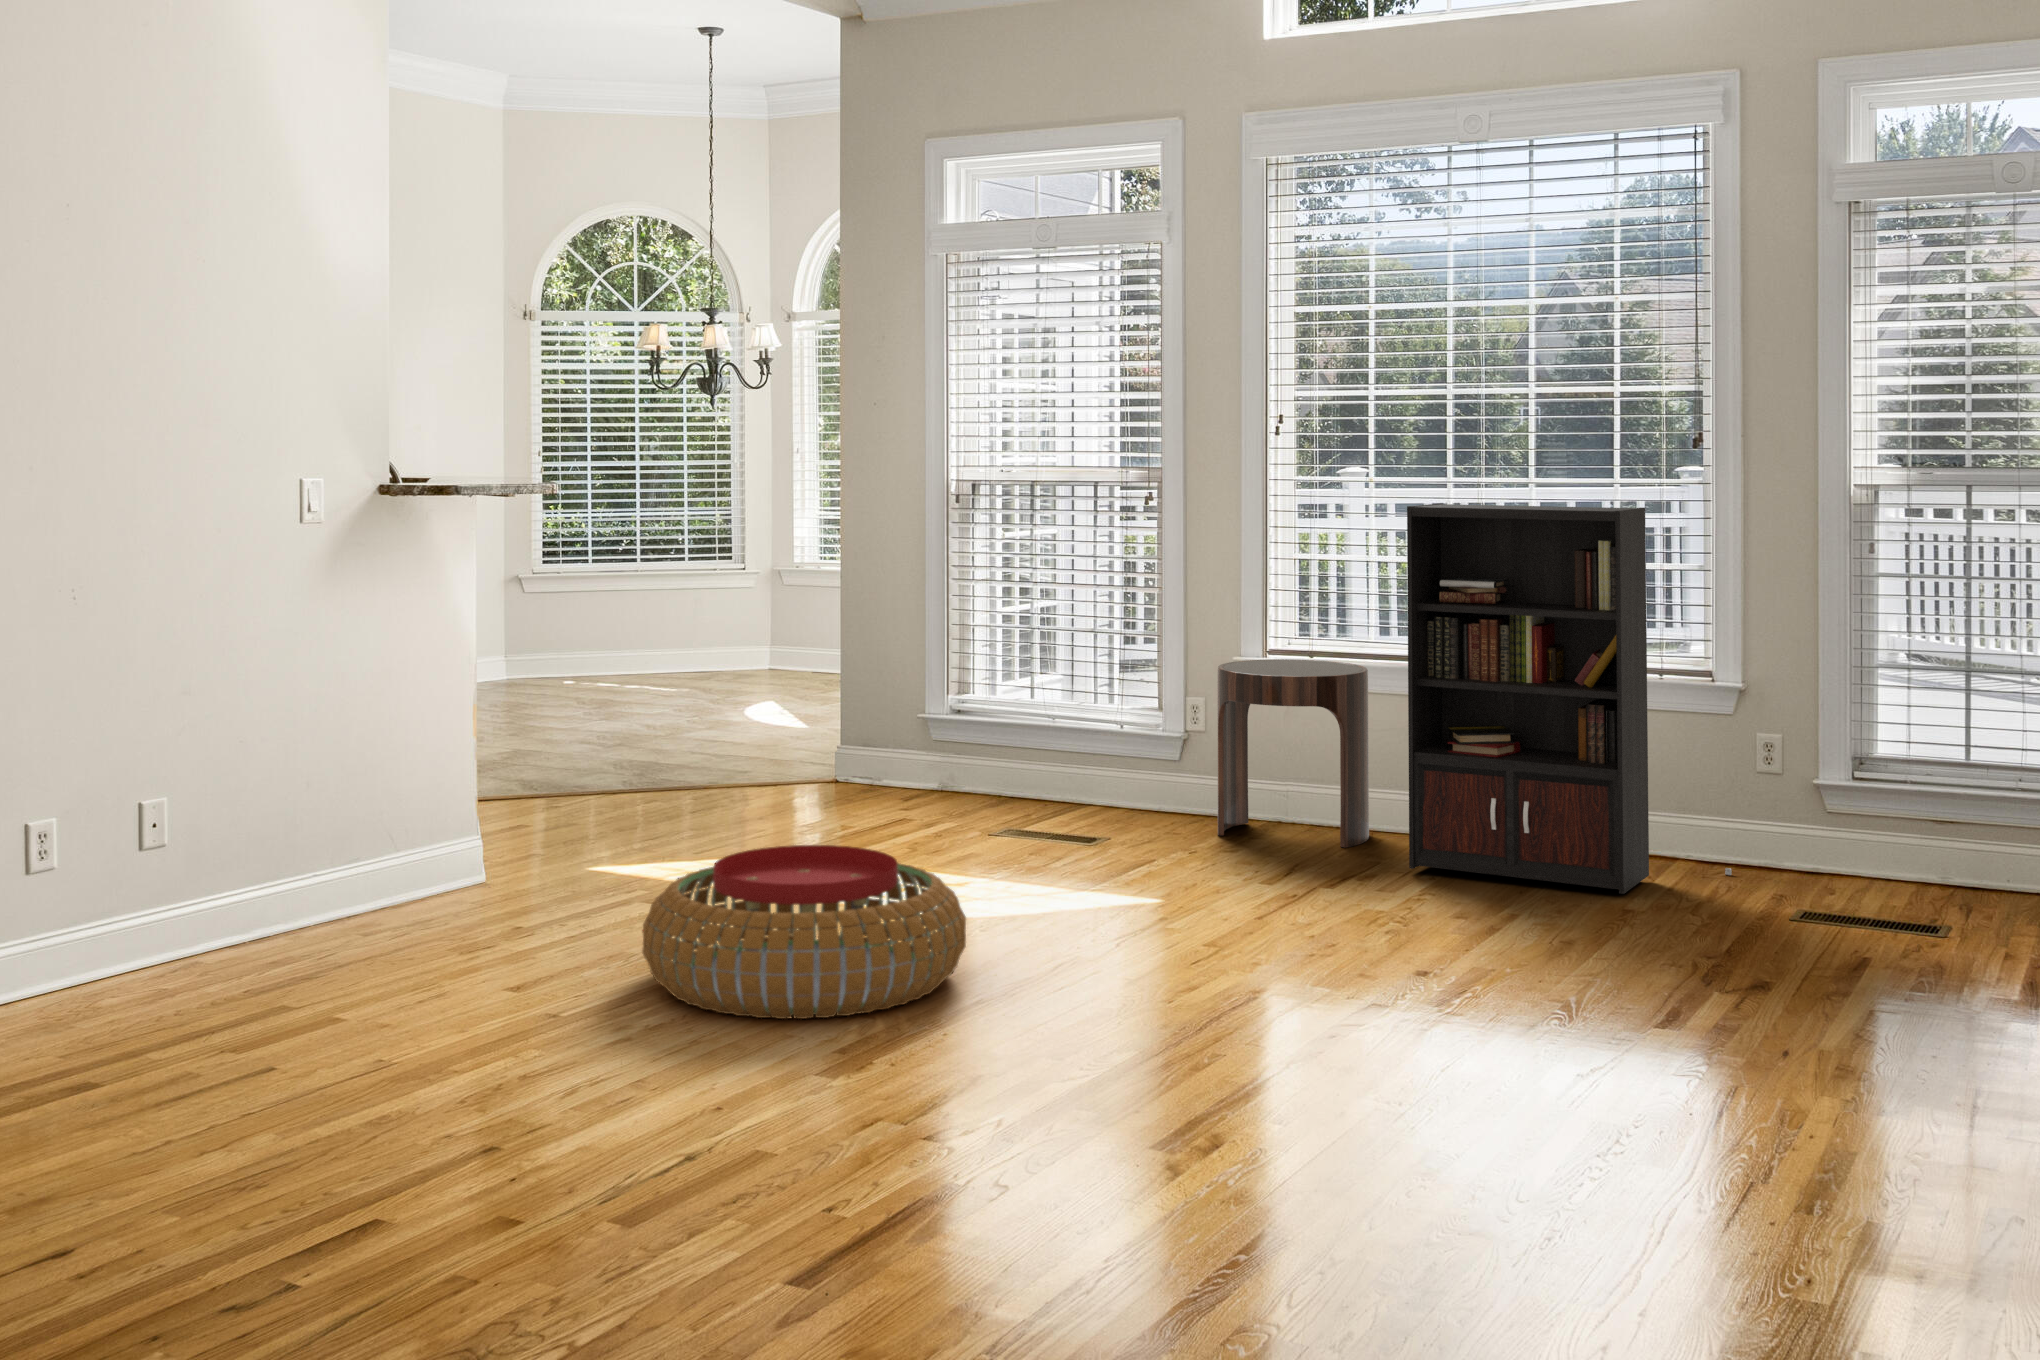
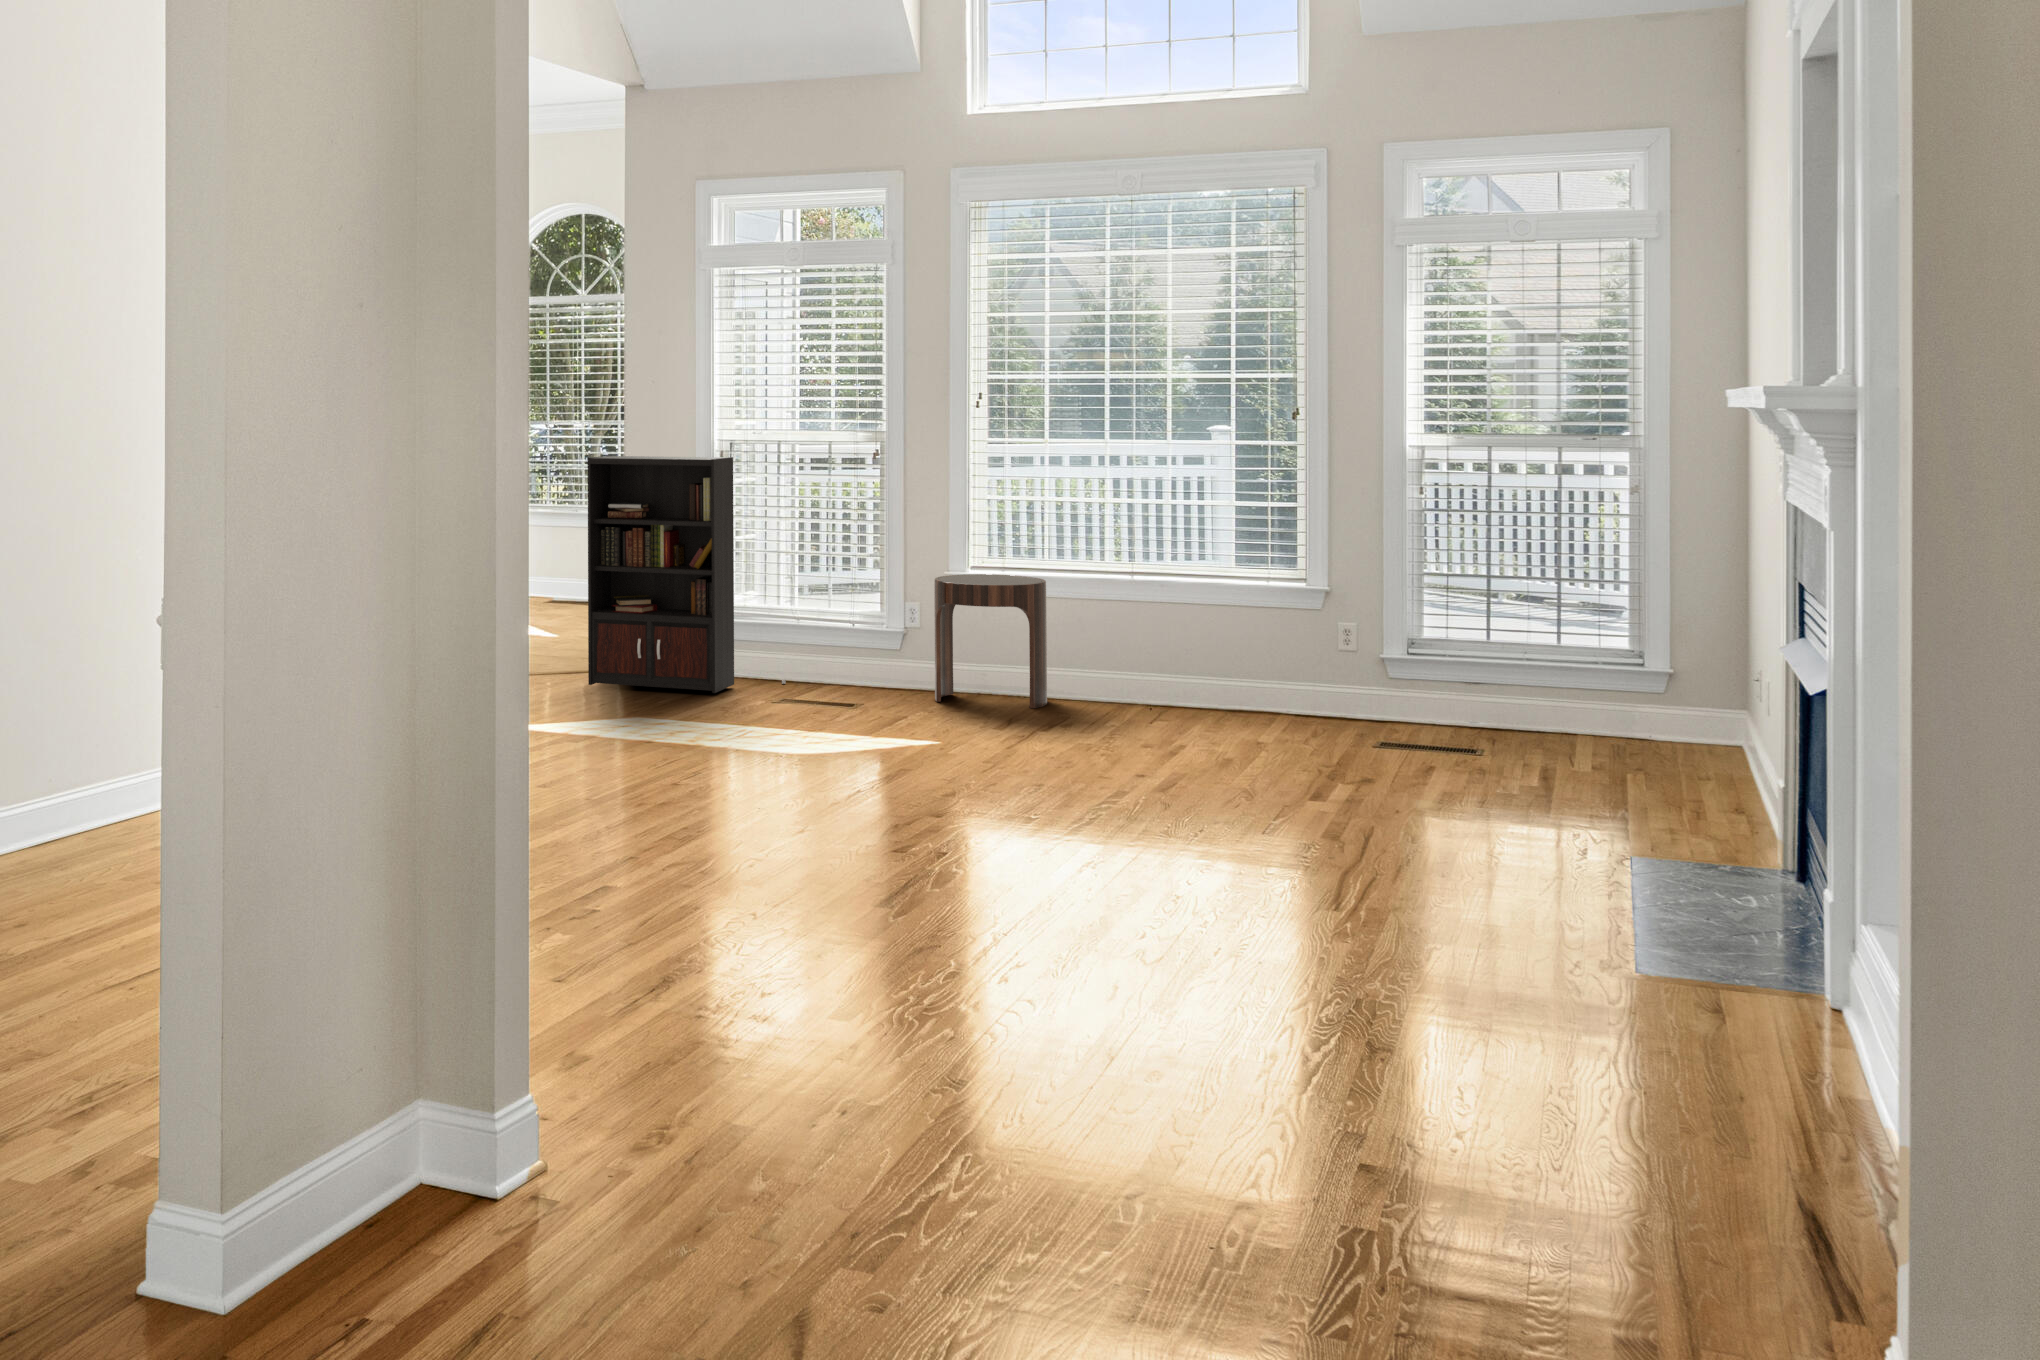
bookcase: present [1407,503,1732,894] -> present [588,456,786,693]
pouf: present [642,845,966,1019] -> none [613,695,831,803]

